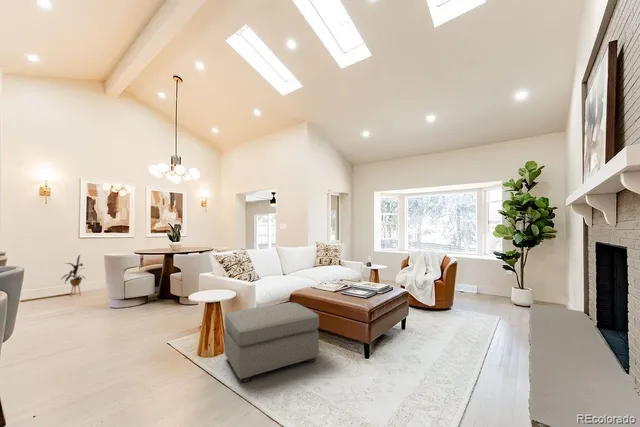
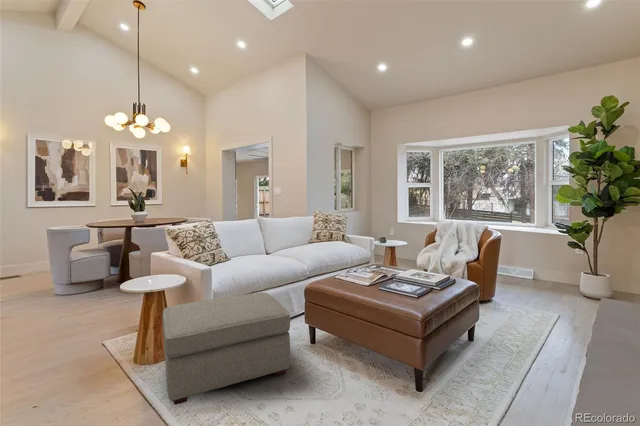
house plant: present [63,256,84,295] -> none [7,227,39,276]

